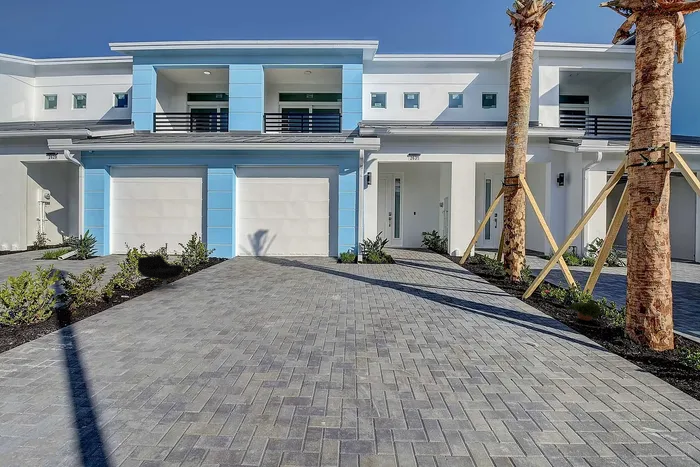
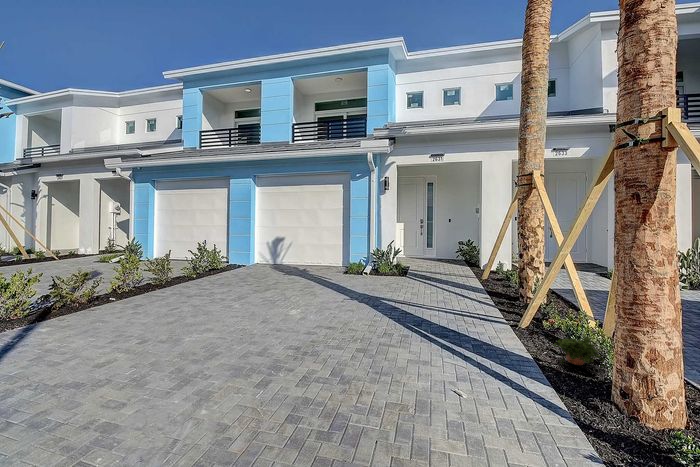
lounge chair: present [138,255,184,289] -> none [132,260,176,293]

